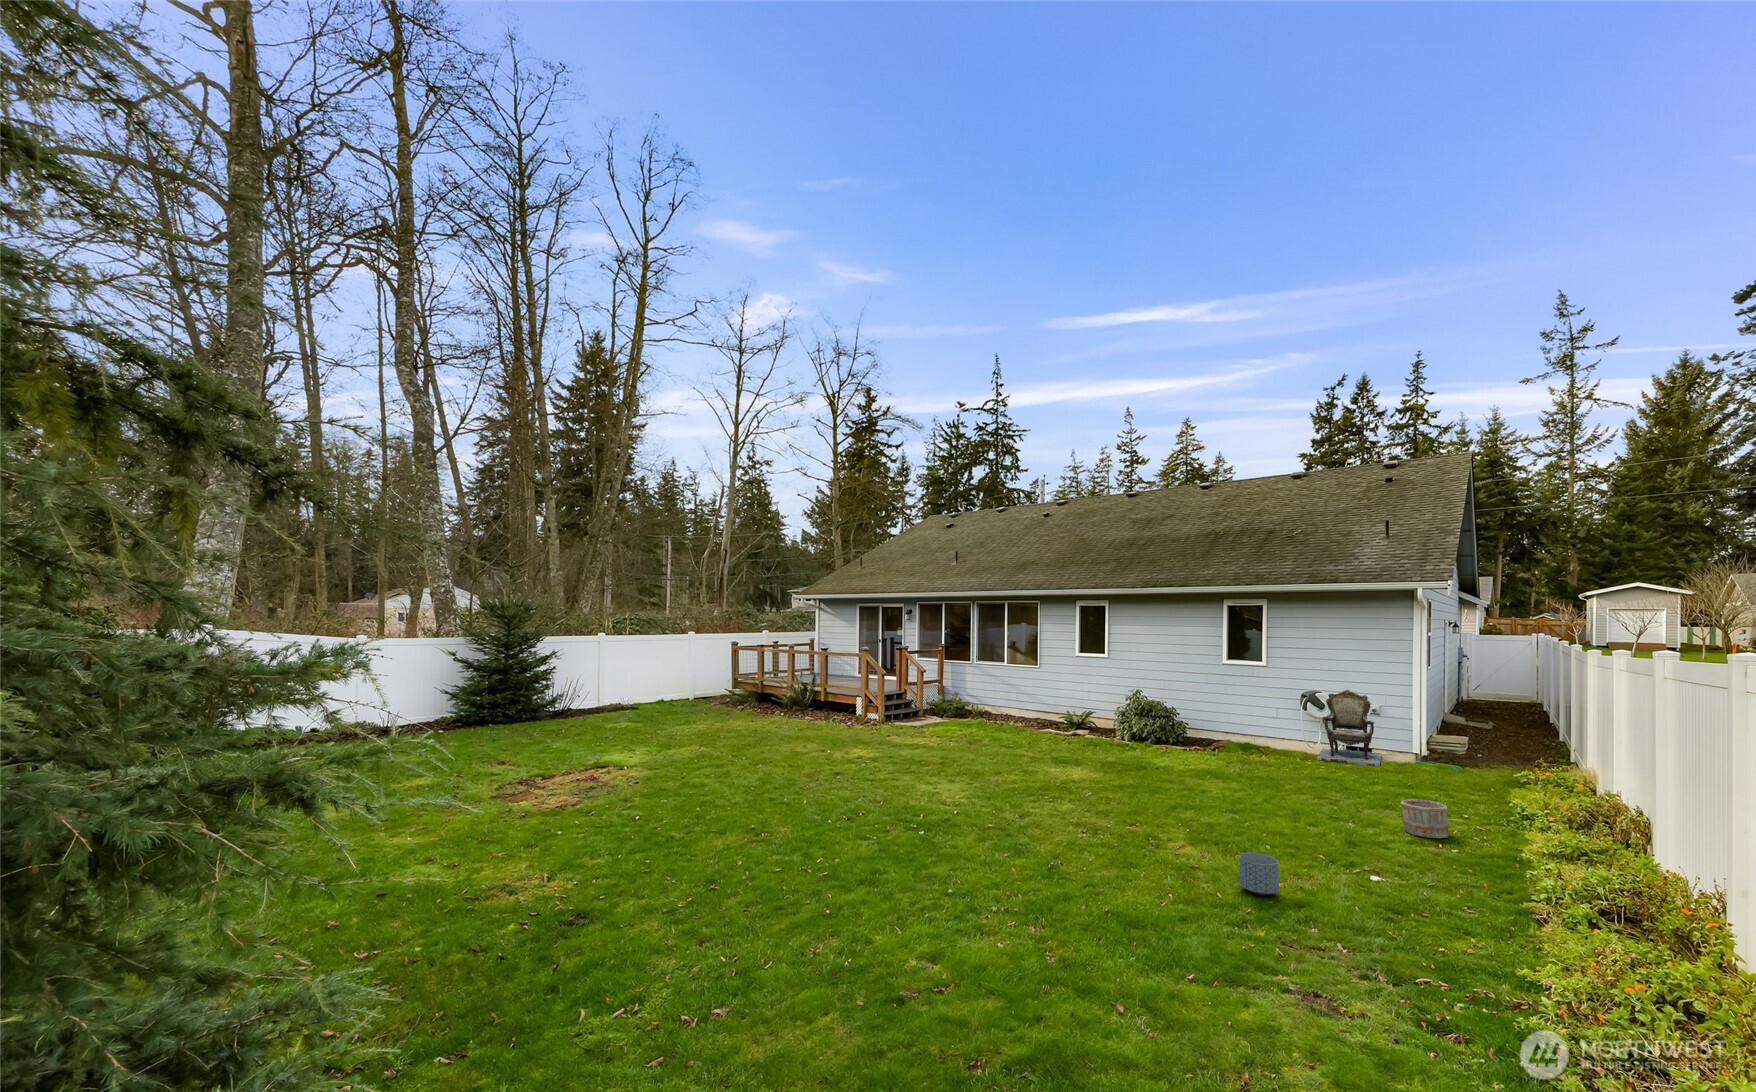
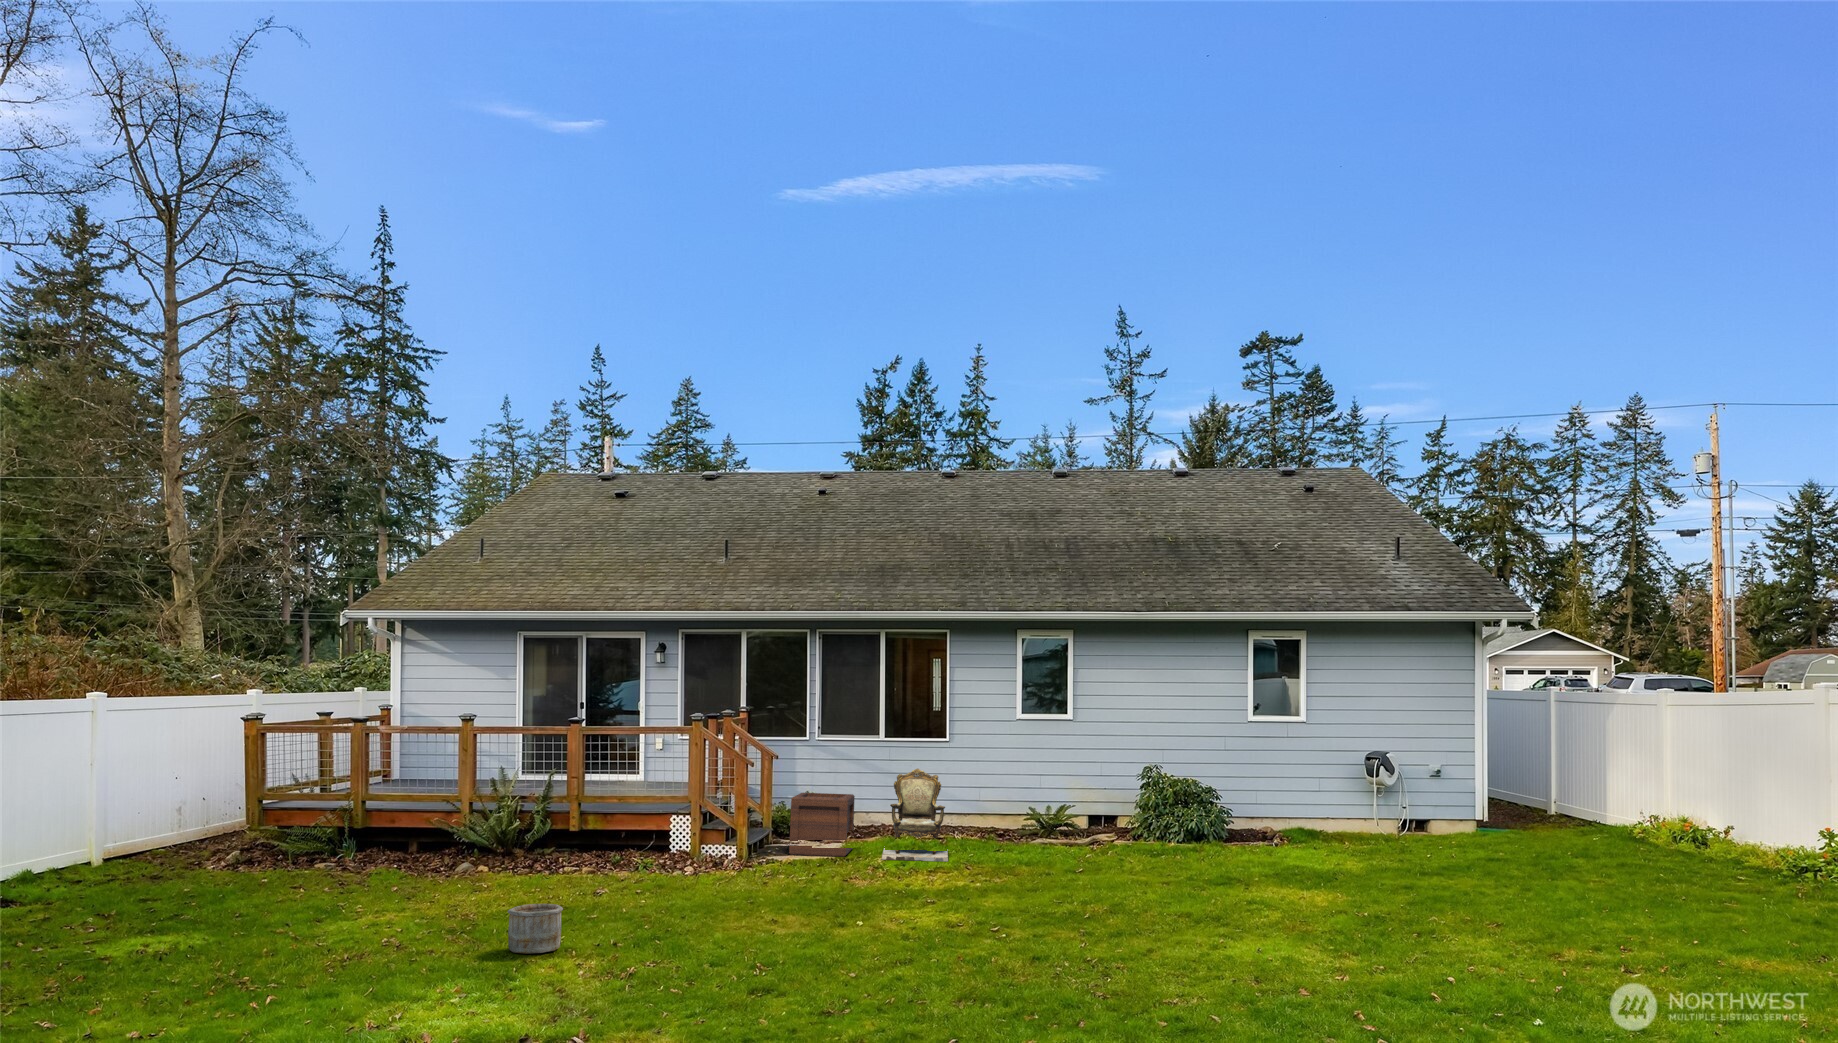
wooden crate: none [1238,703,1295,755] -> present [789,793,855,857]
wooden bucket: present [1400,799,1448,838] -> present [508,904,563,954]
planter: present [1239,852,1279,896] -> none [846,937,888,984]

